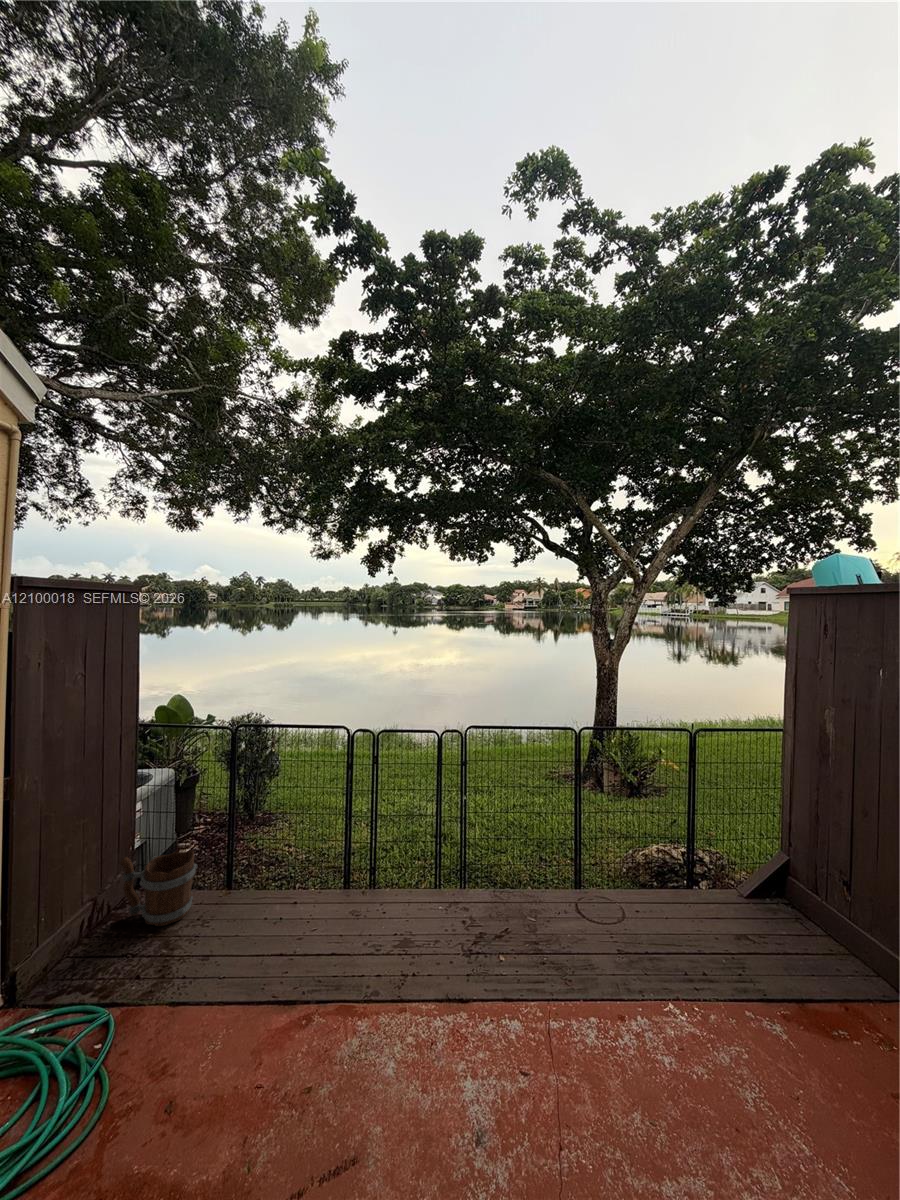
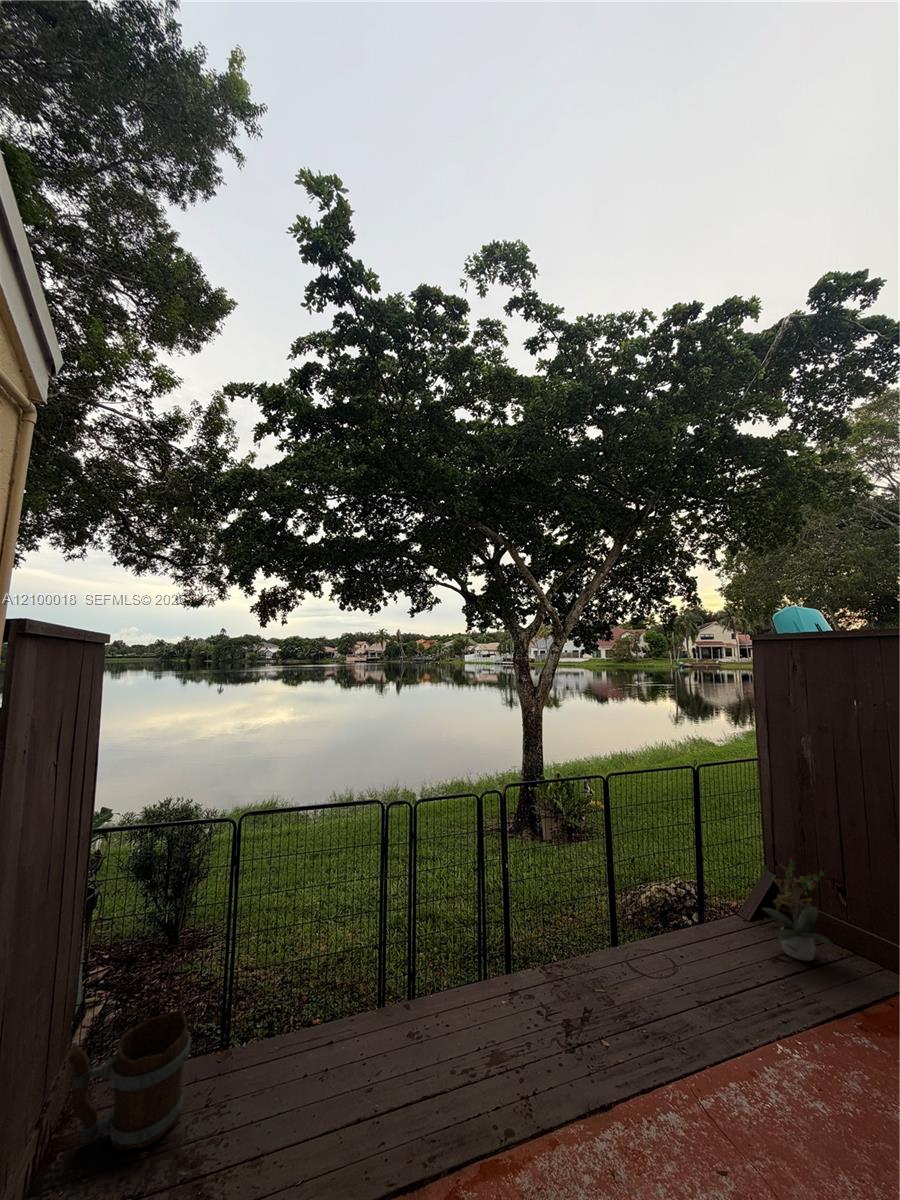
potted plant: none [747,833,832,951] -> present [754,856,832,961]

